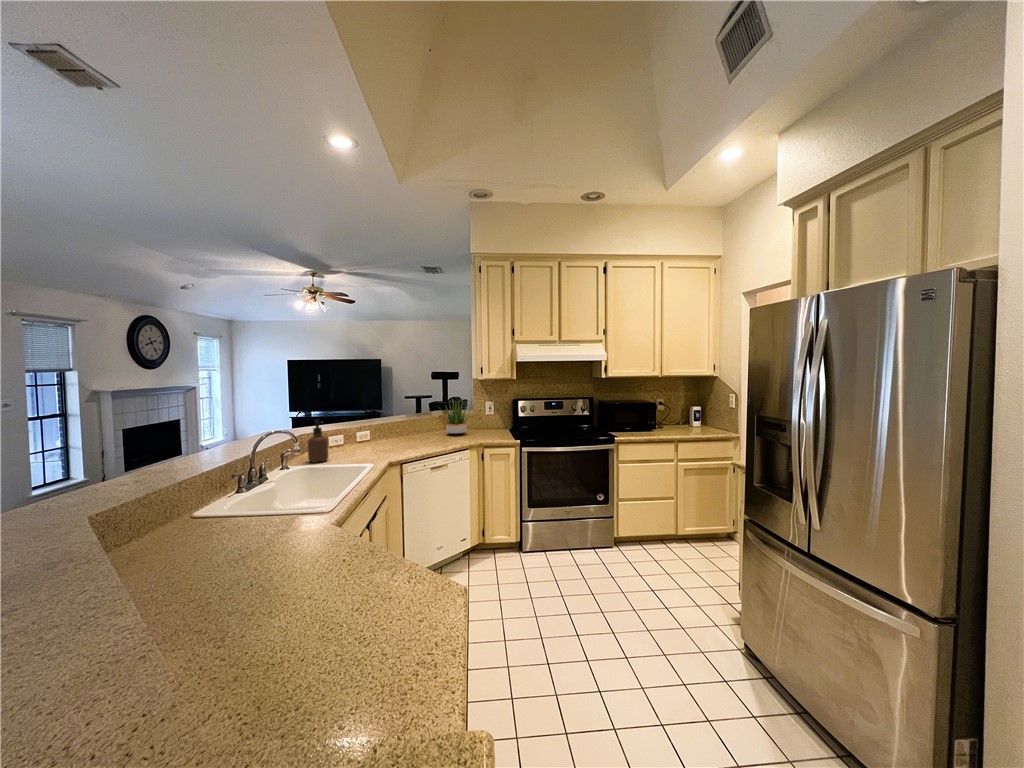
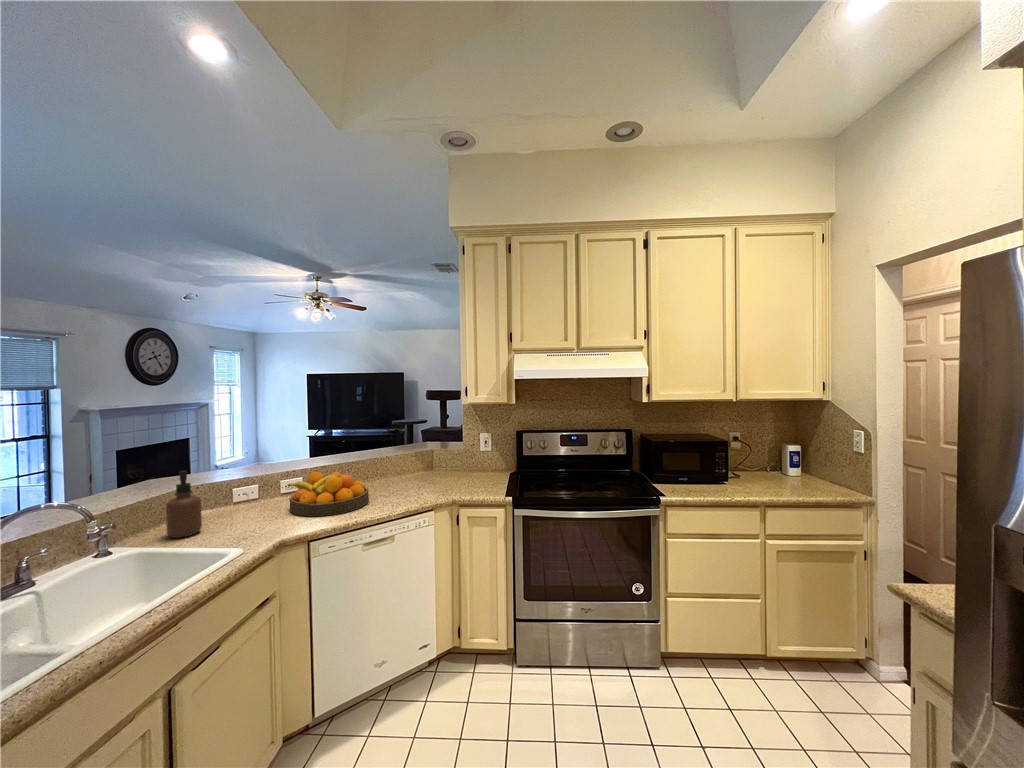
potted plant: present [443,402,469,435] -> none [406,429,460,482]
fruit bowl: none [370,425,424,452] -> present [288,472,369,516]

